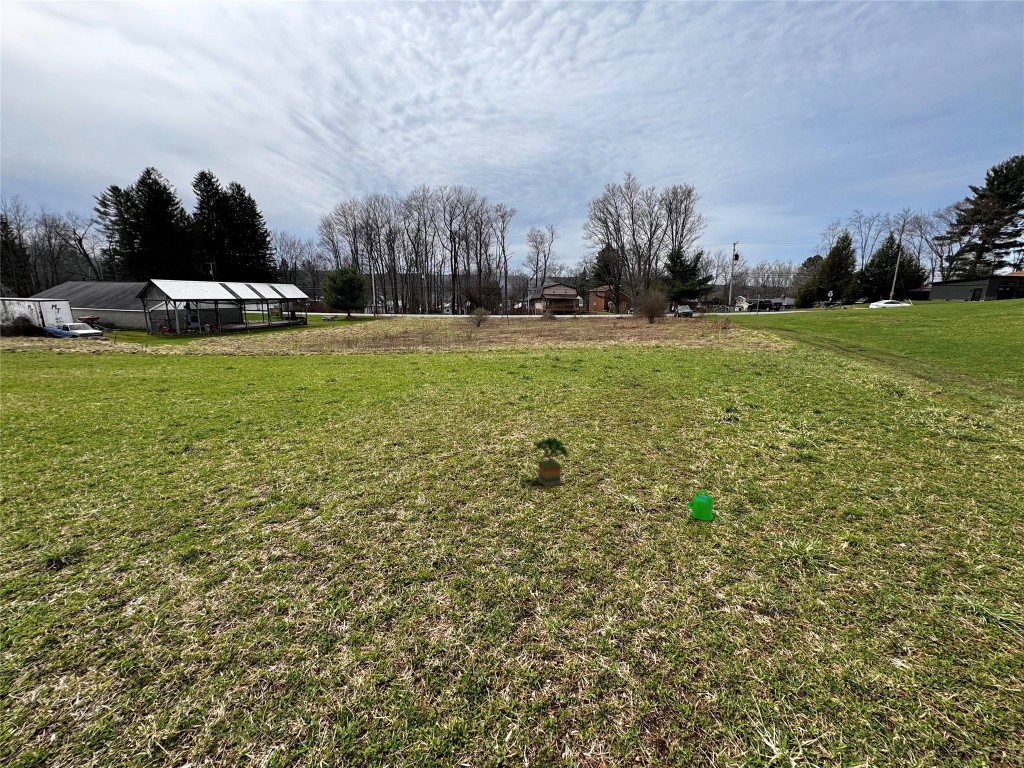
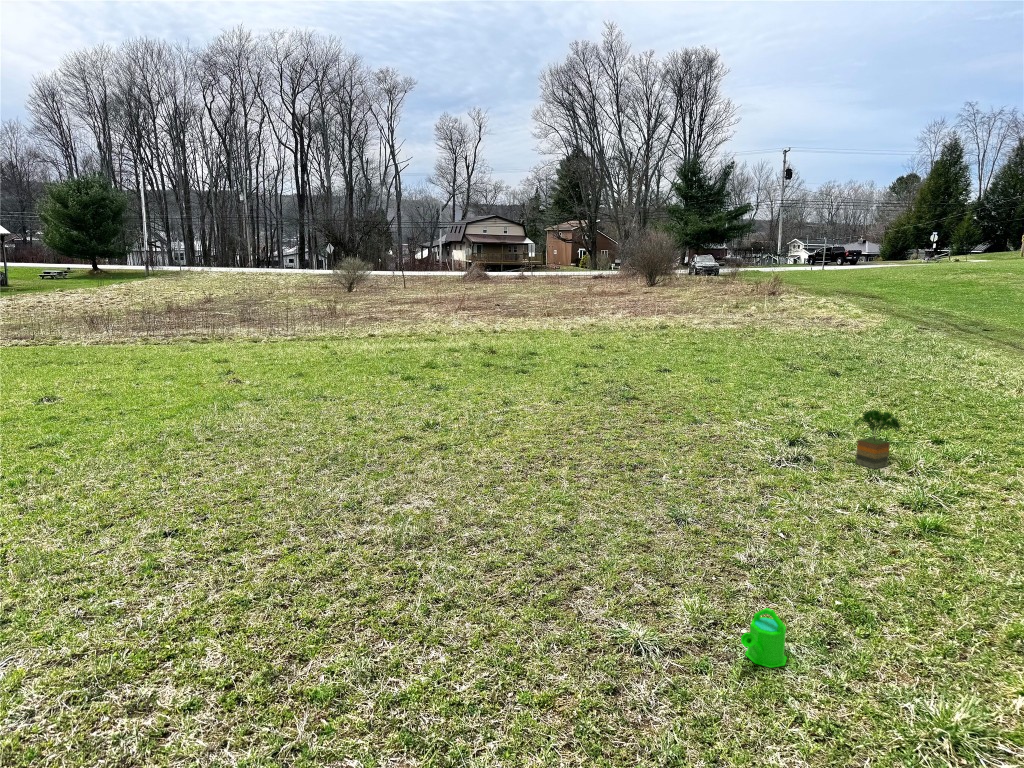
potted tree: present [536,438,568,487] -> present [854,410,902,469]

